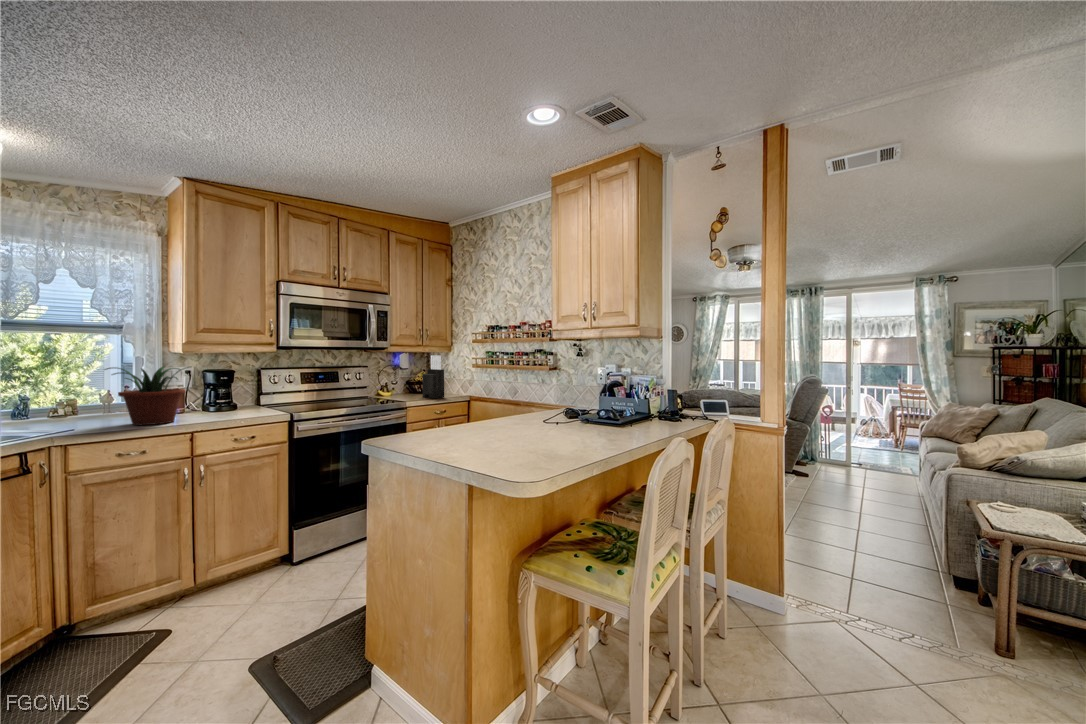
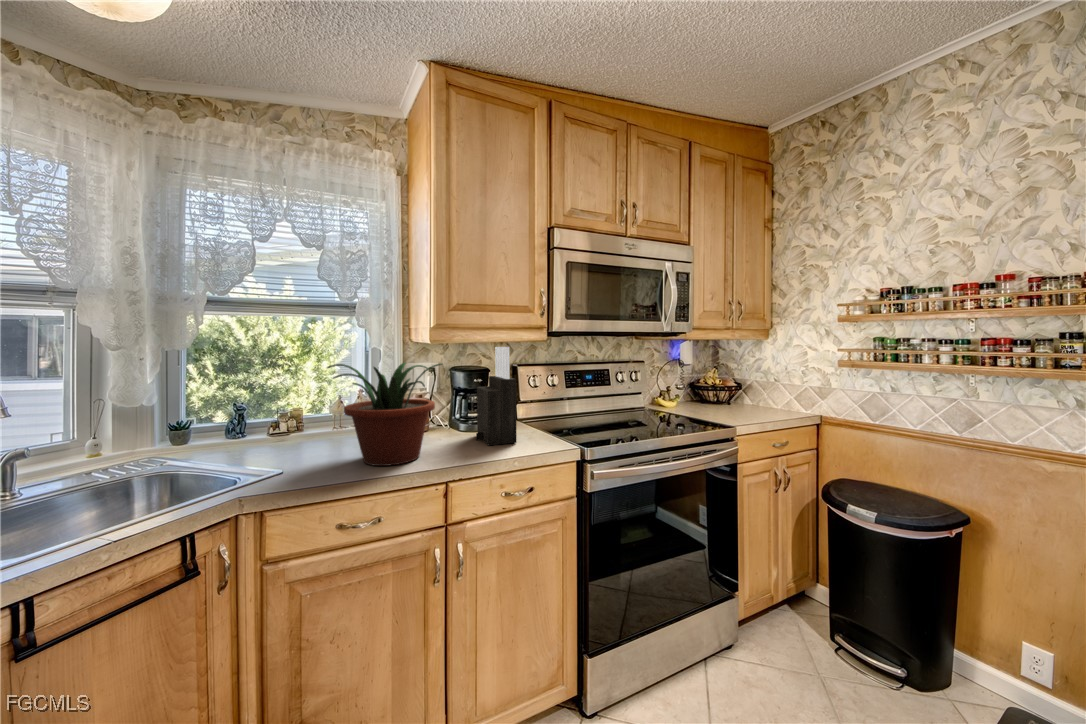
knife block: present [422,355,444,398] -> present [476,347,517,445]

